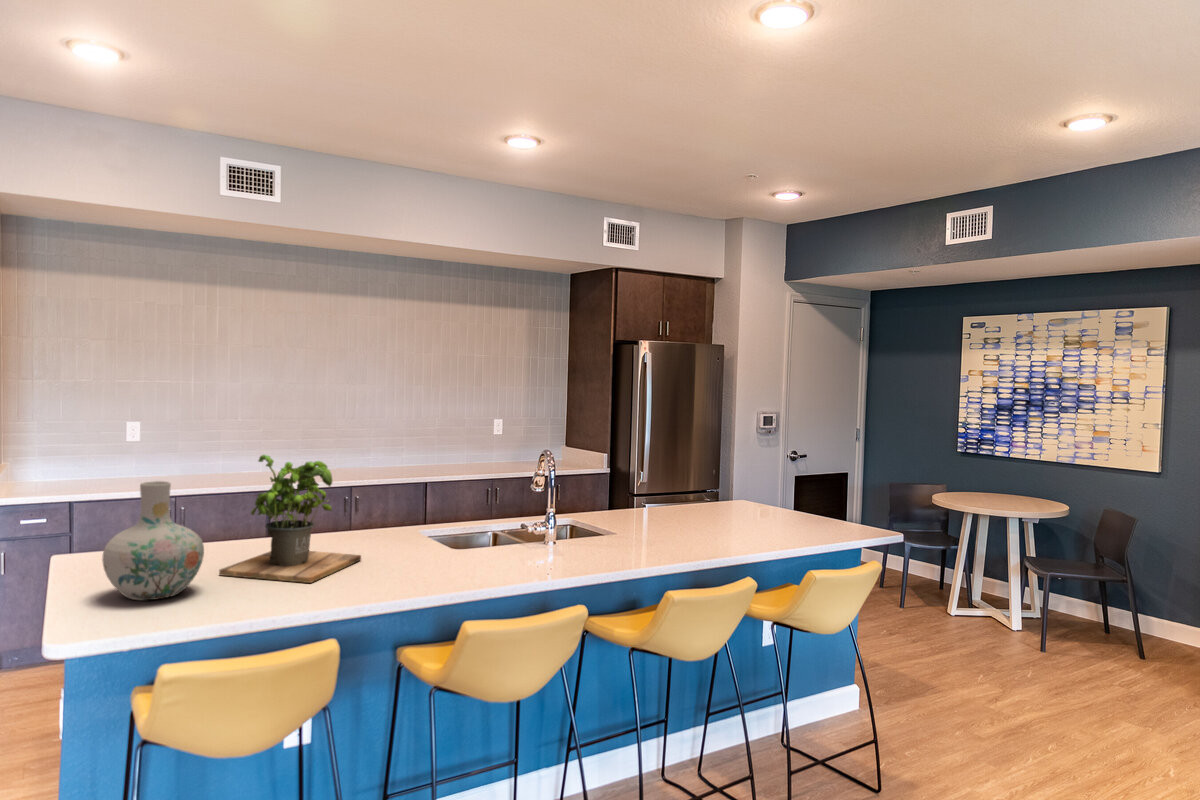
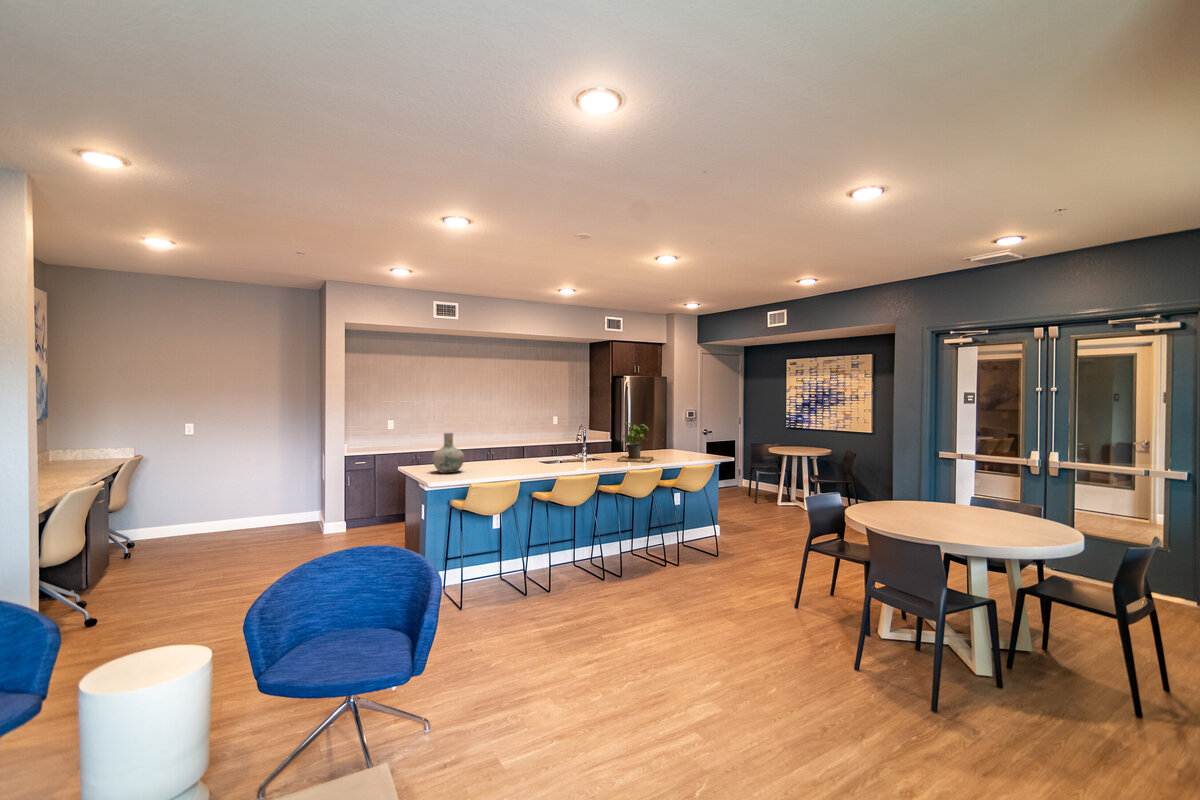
potted plant: present [219,455,361,583] -> present [617,422,653,462]

